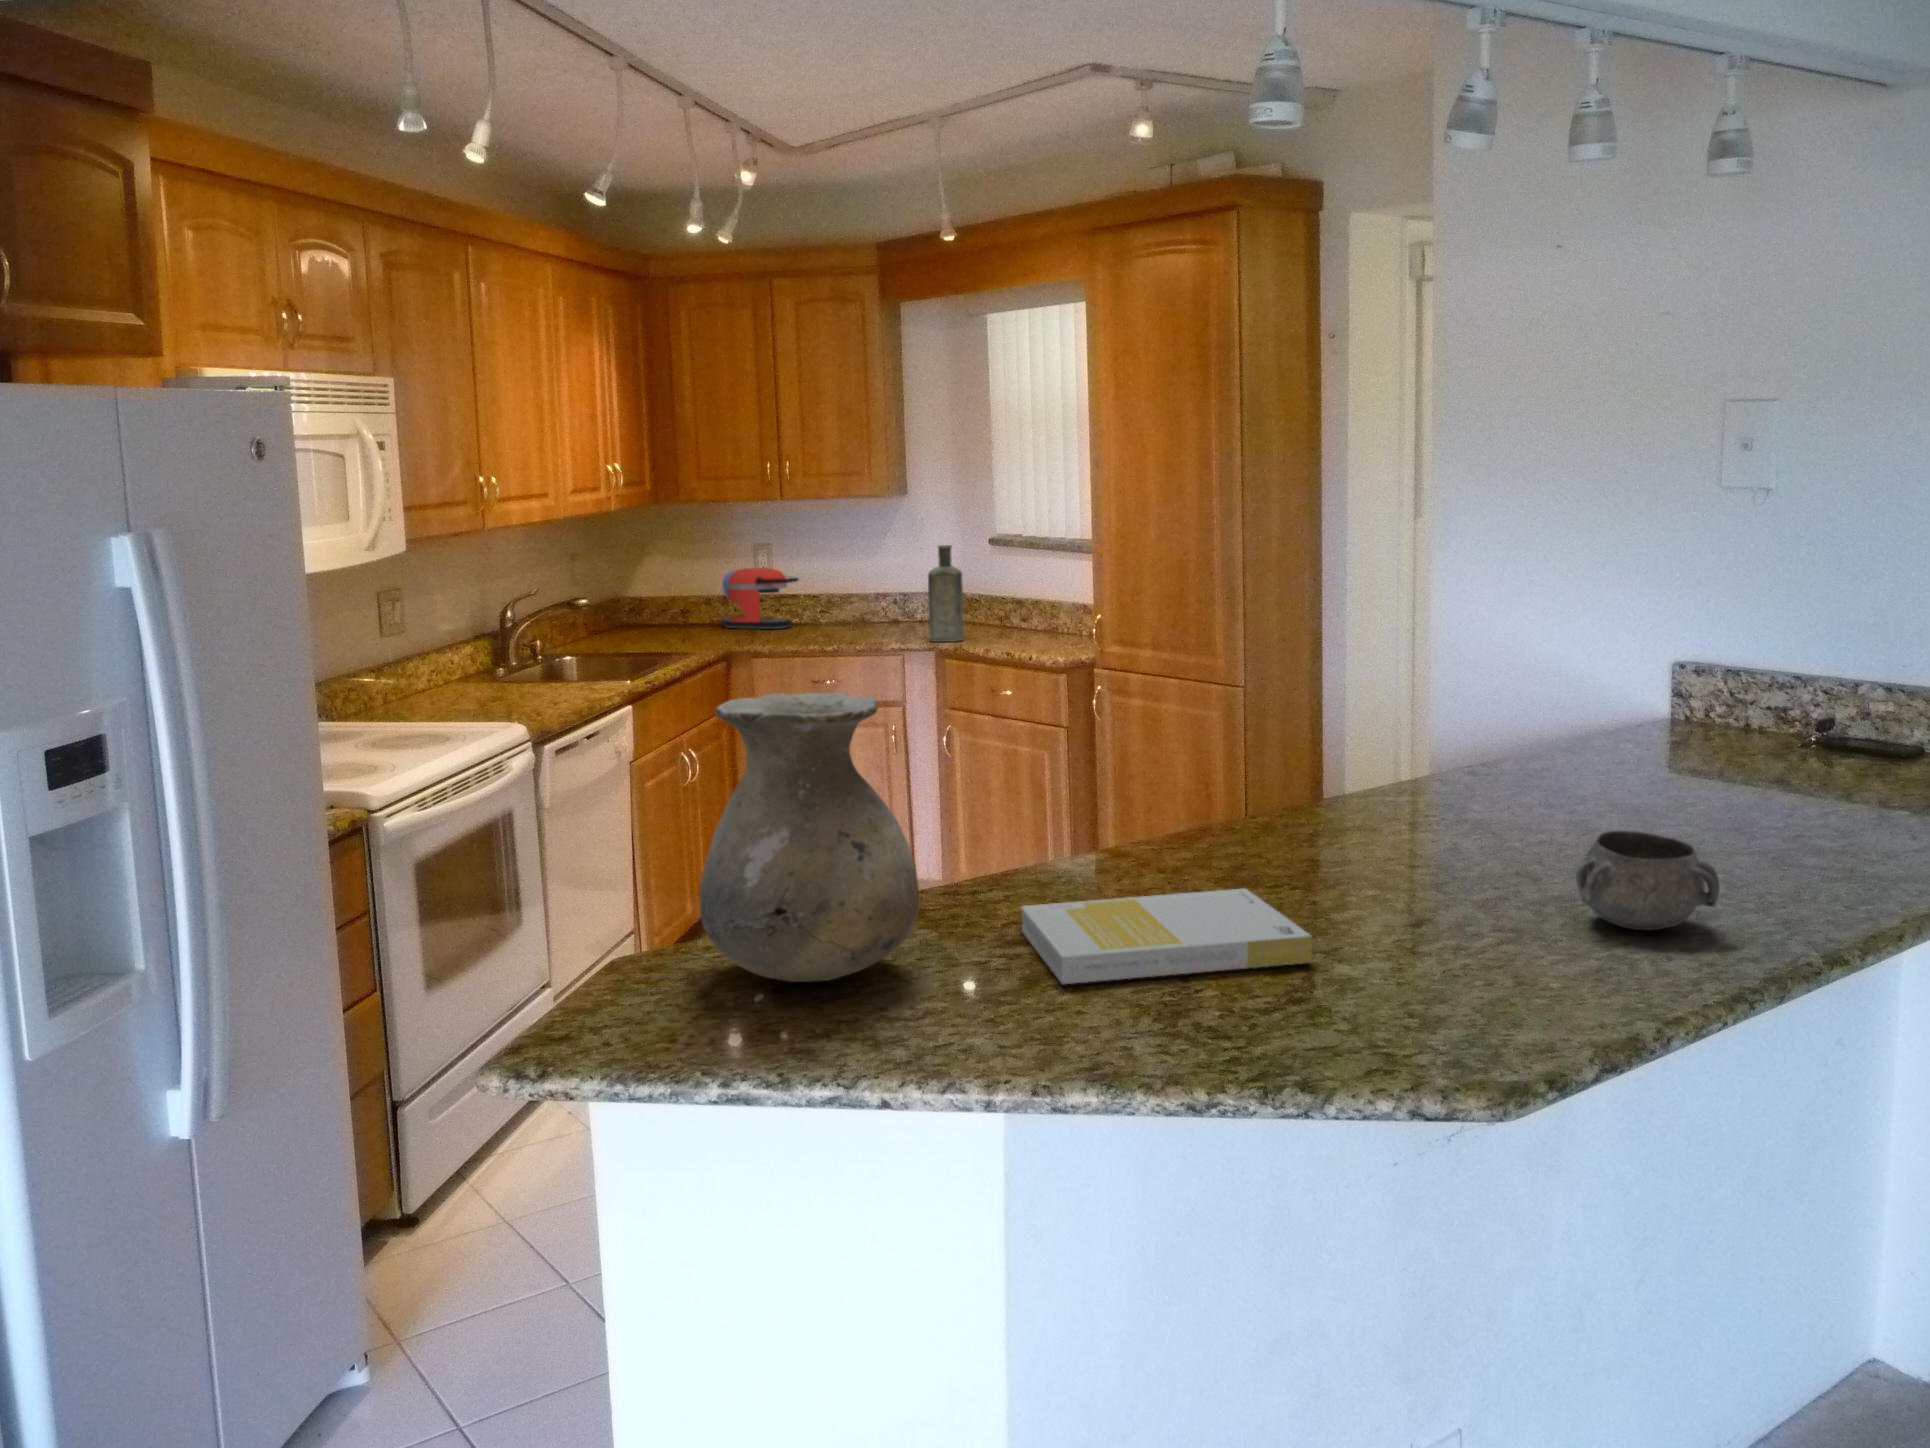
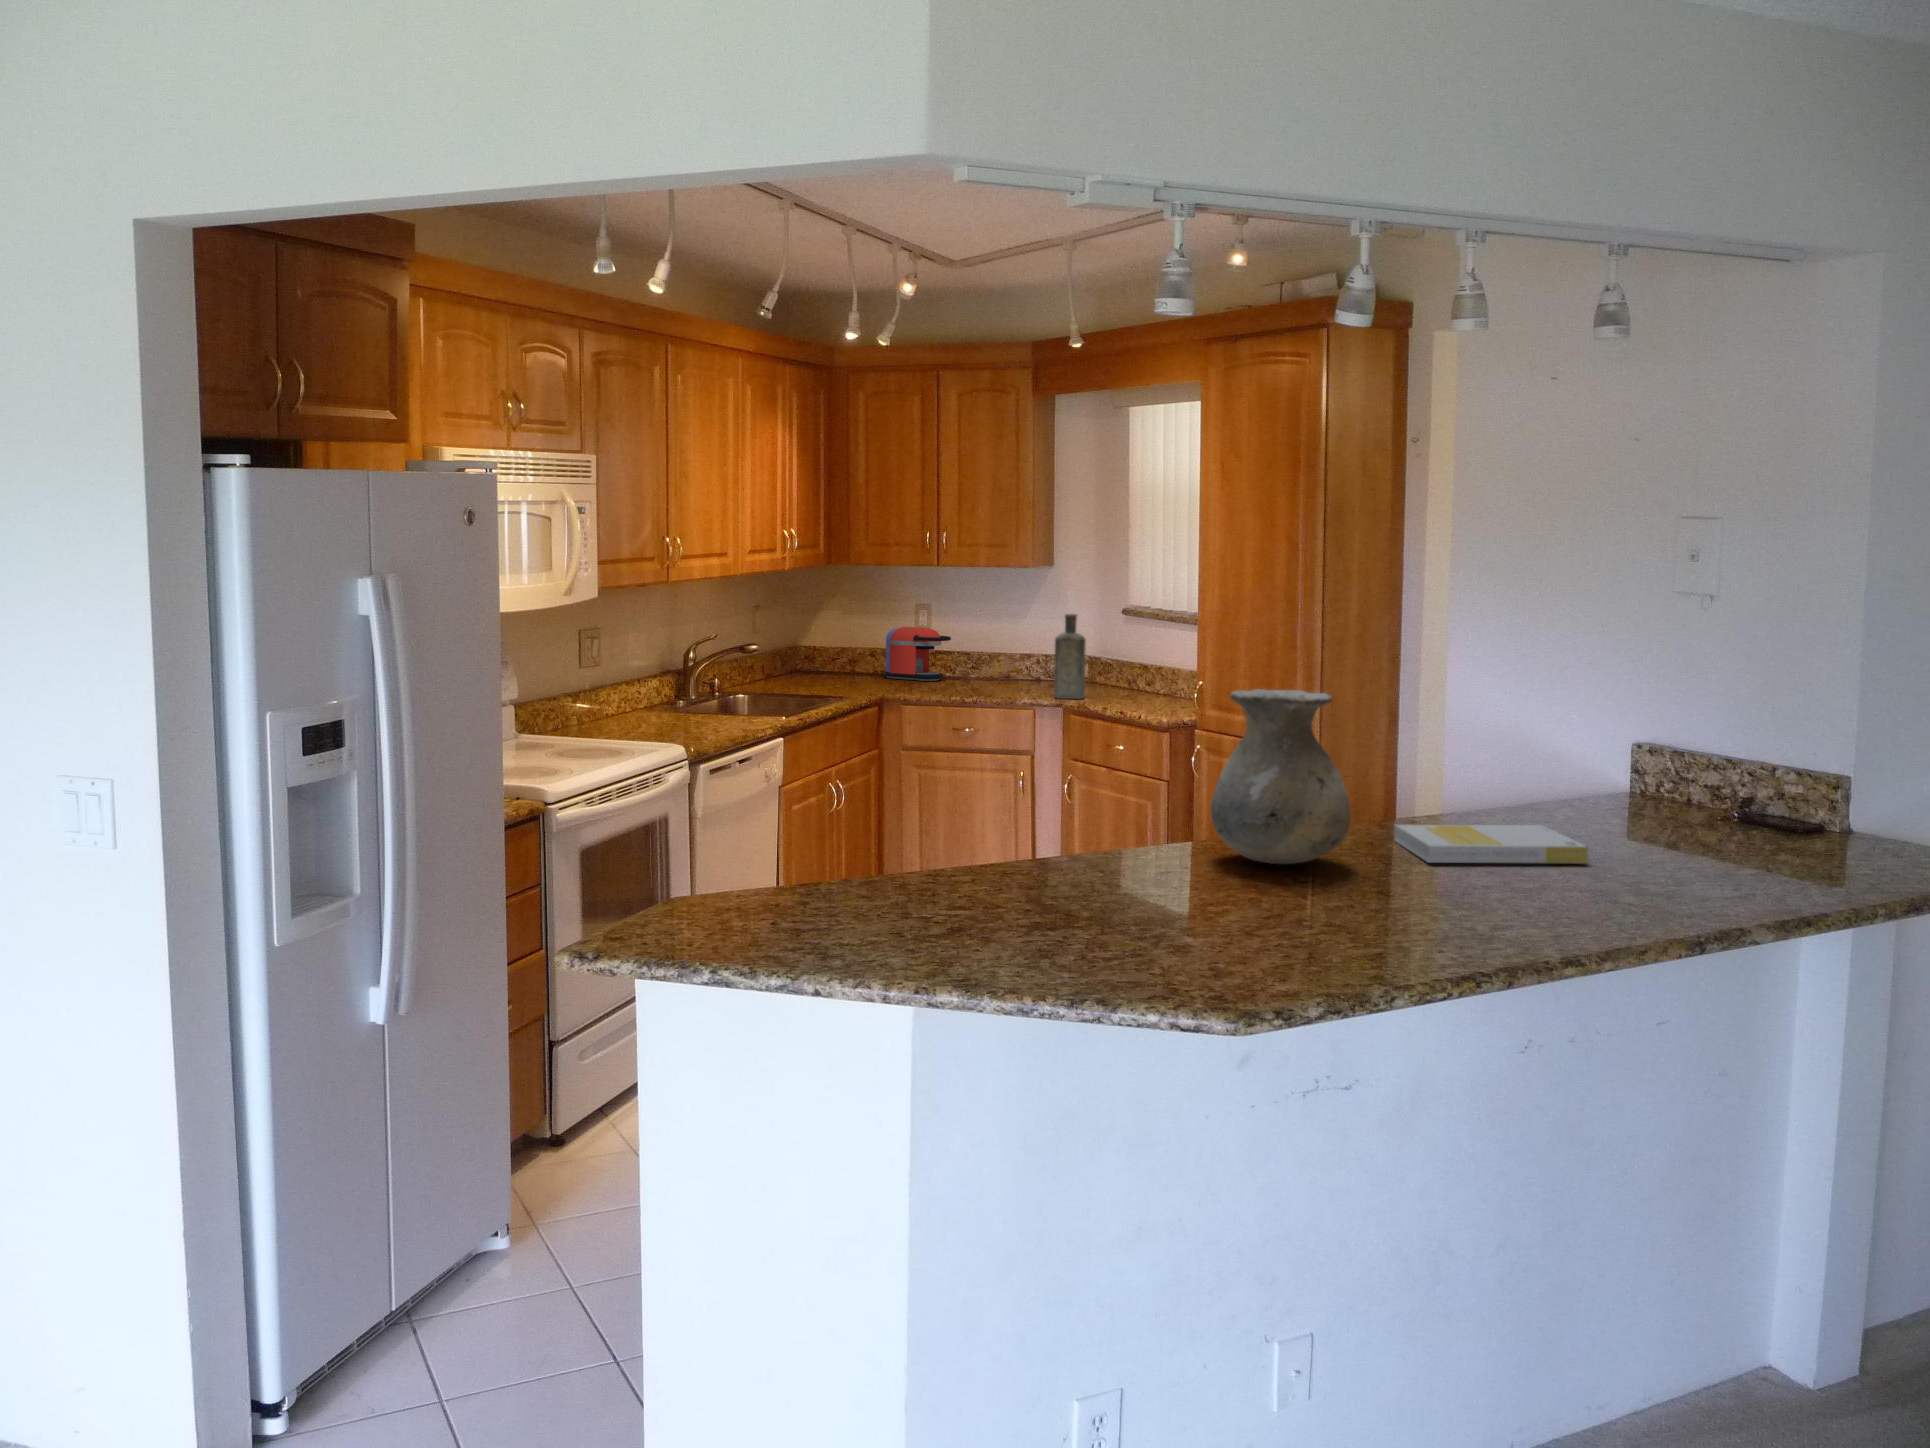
vase: present [699,693,919,982] -> present [1211,689,1351,864]
decorative bowl: present [1576,831,1720,930] -> none [1388,859,1499,936]
book: present [1021,889,1312,984] -> present [1395,825,1588,864]

